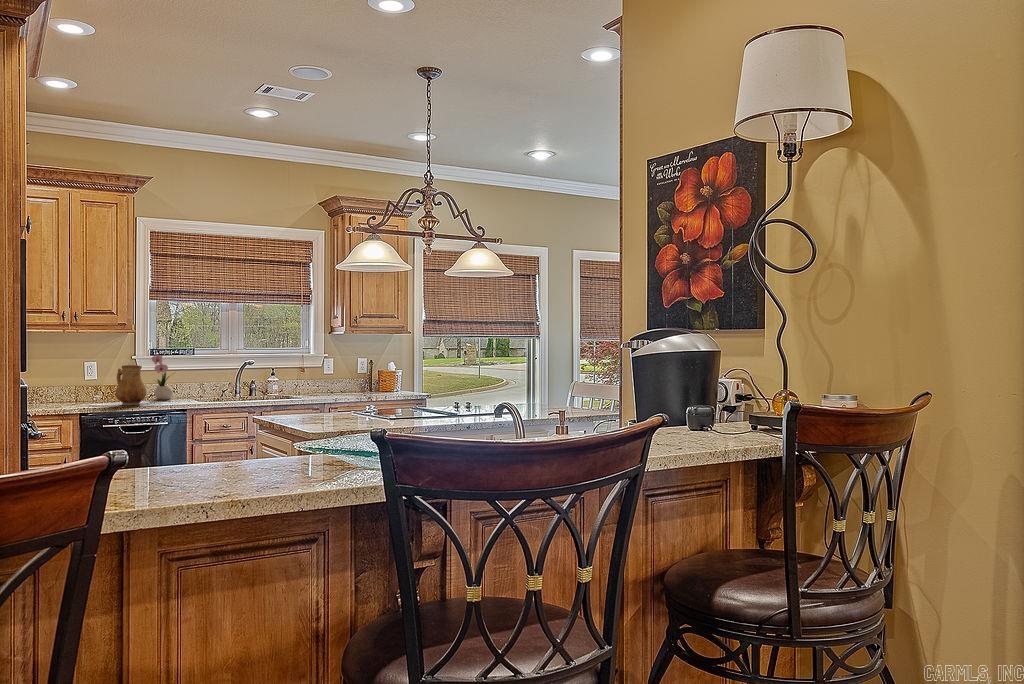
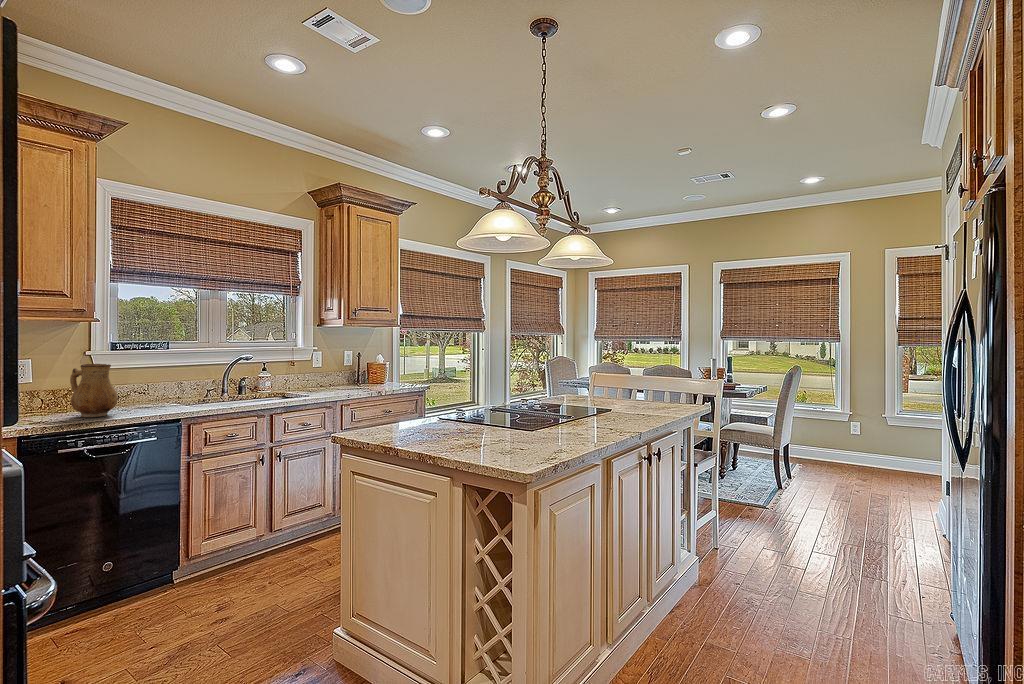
flower arrangement: present [152,348,173,400] -> none [118,341,150,405]

